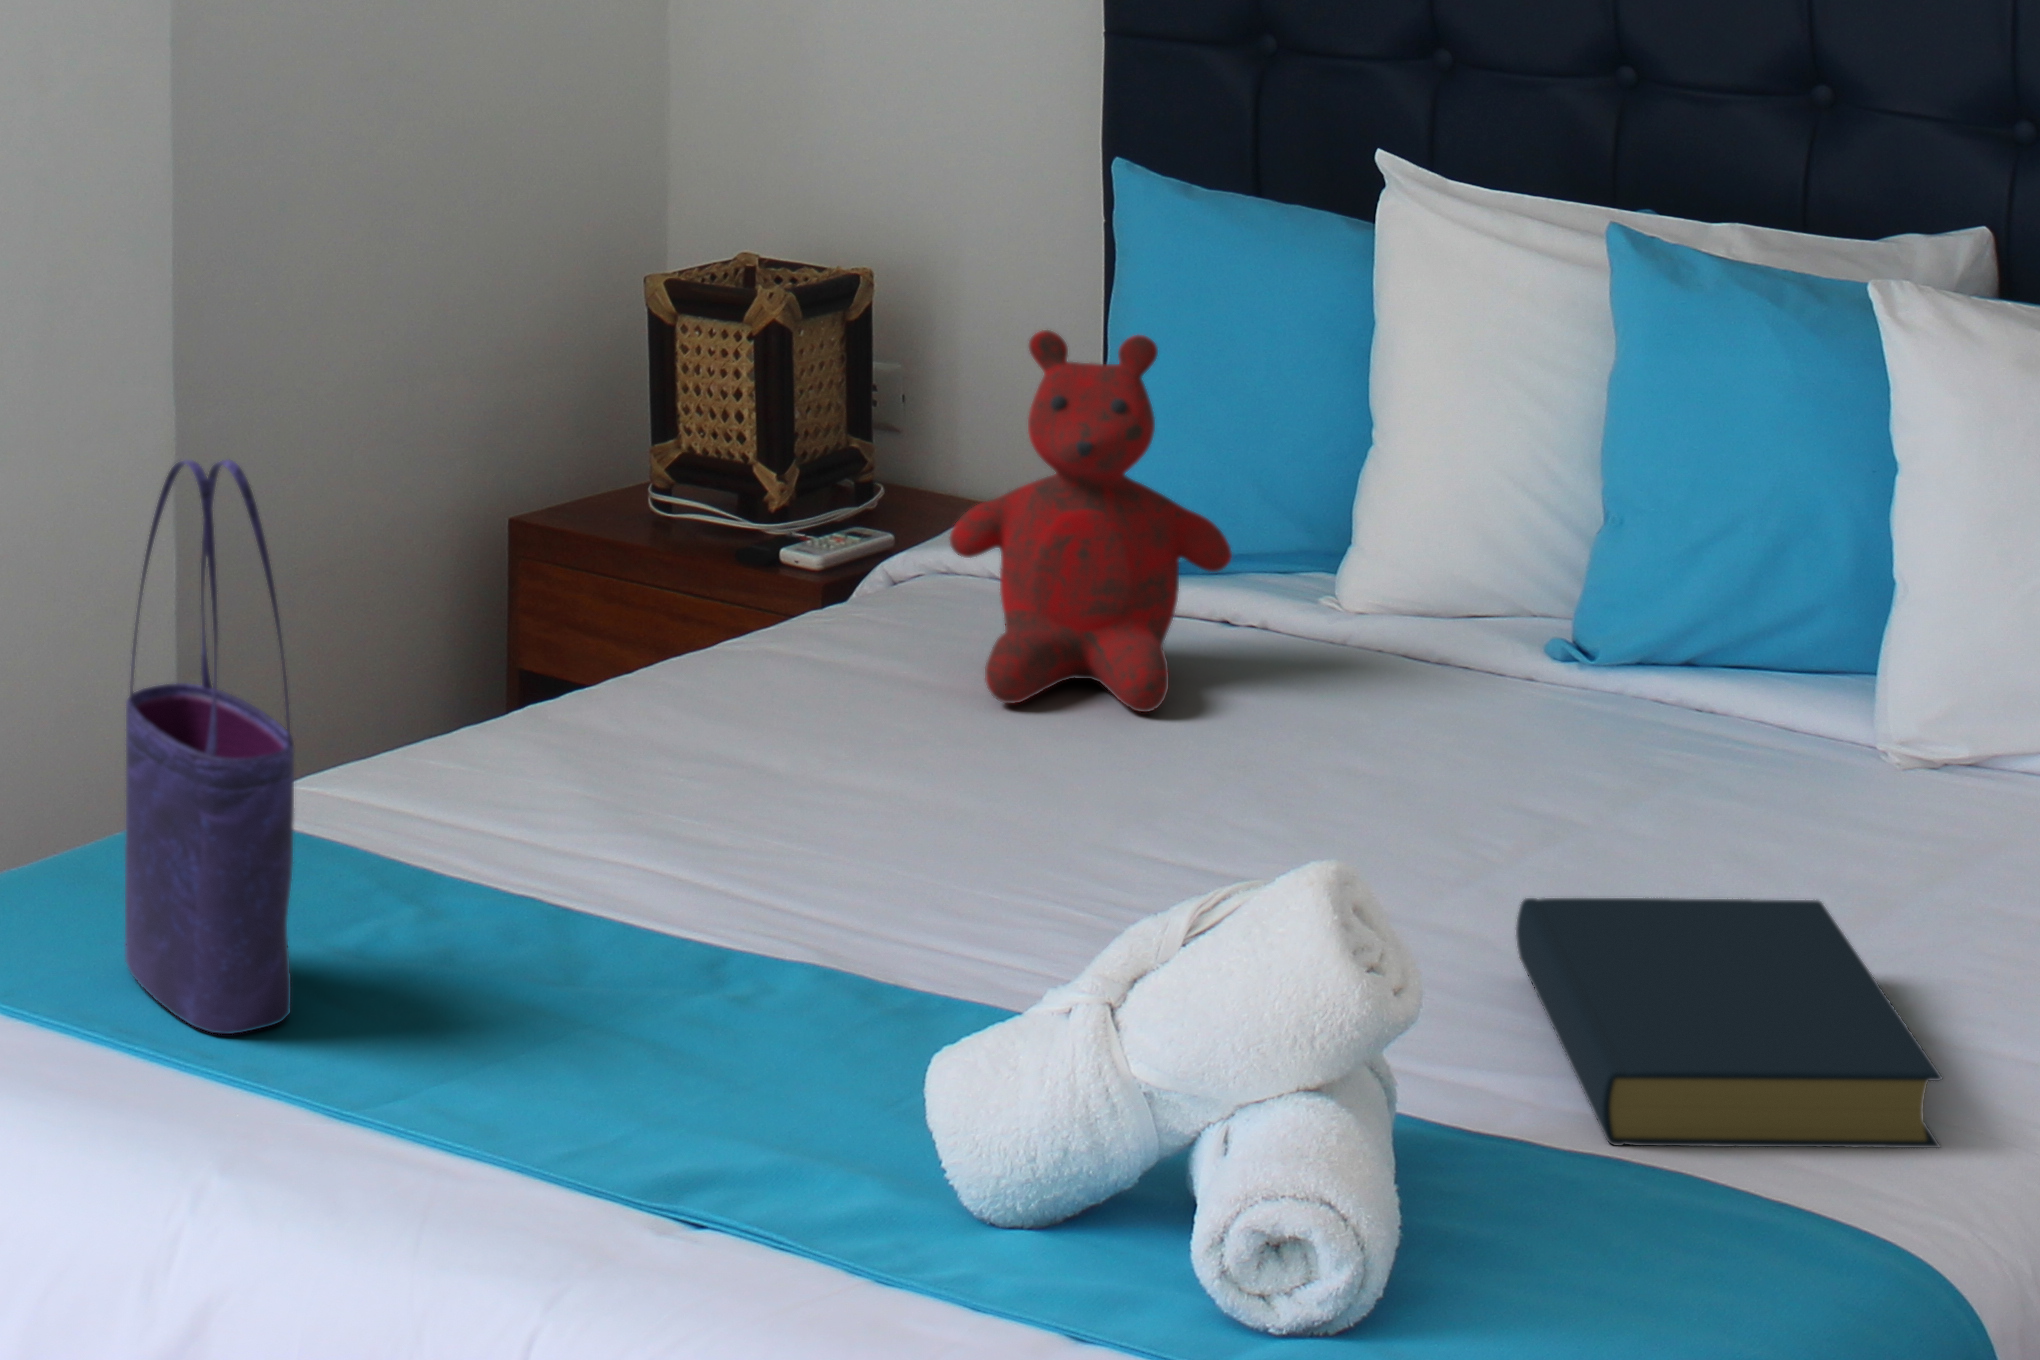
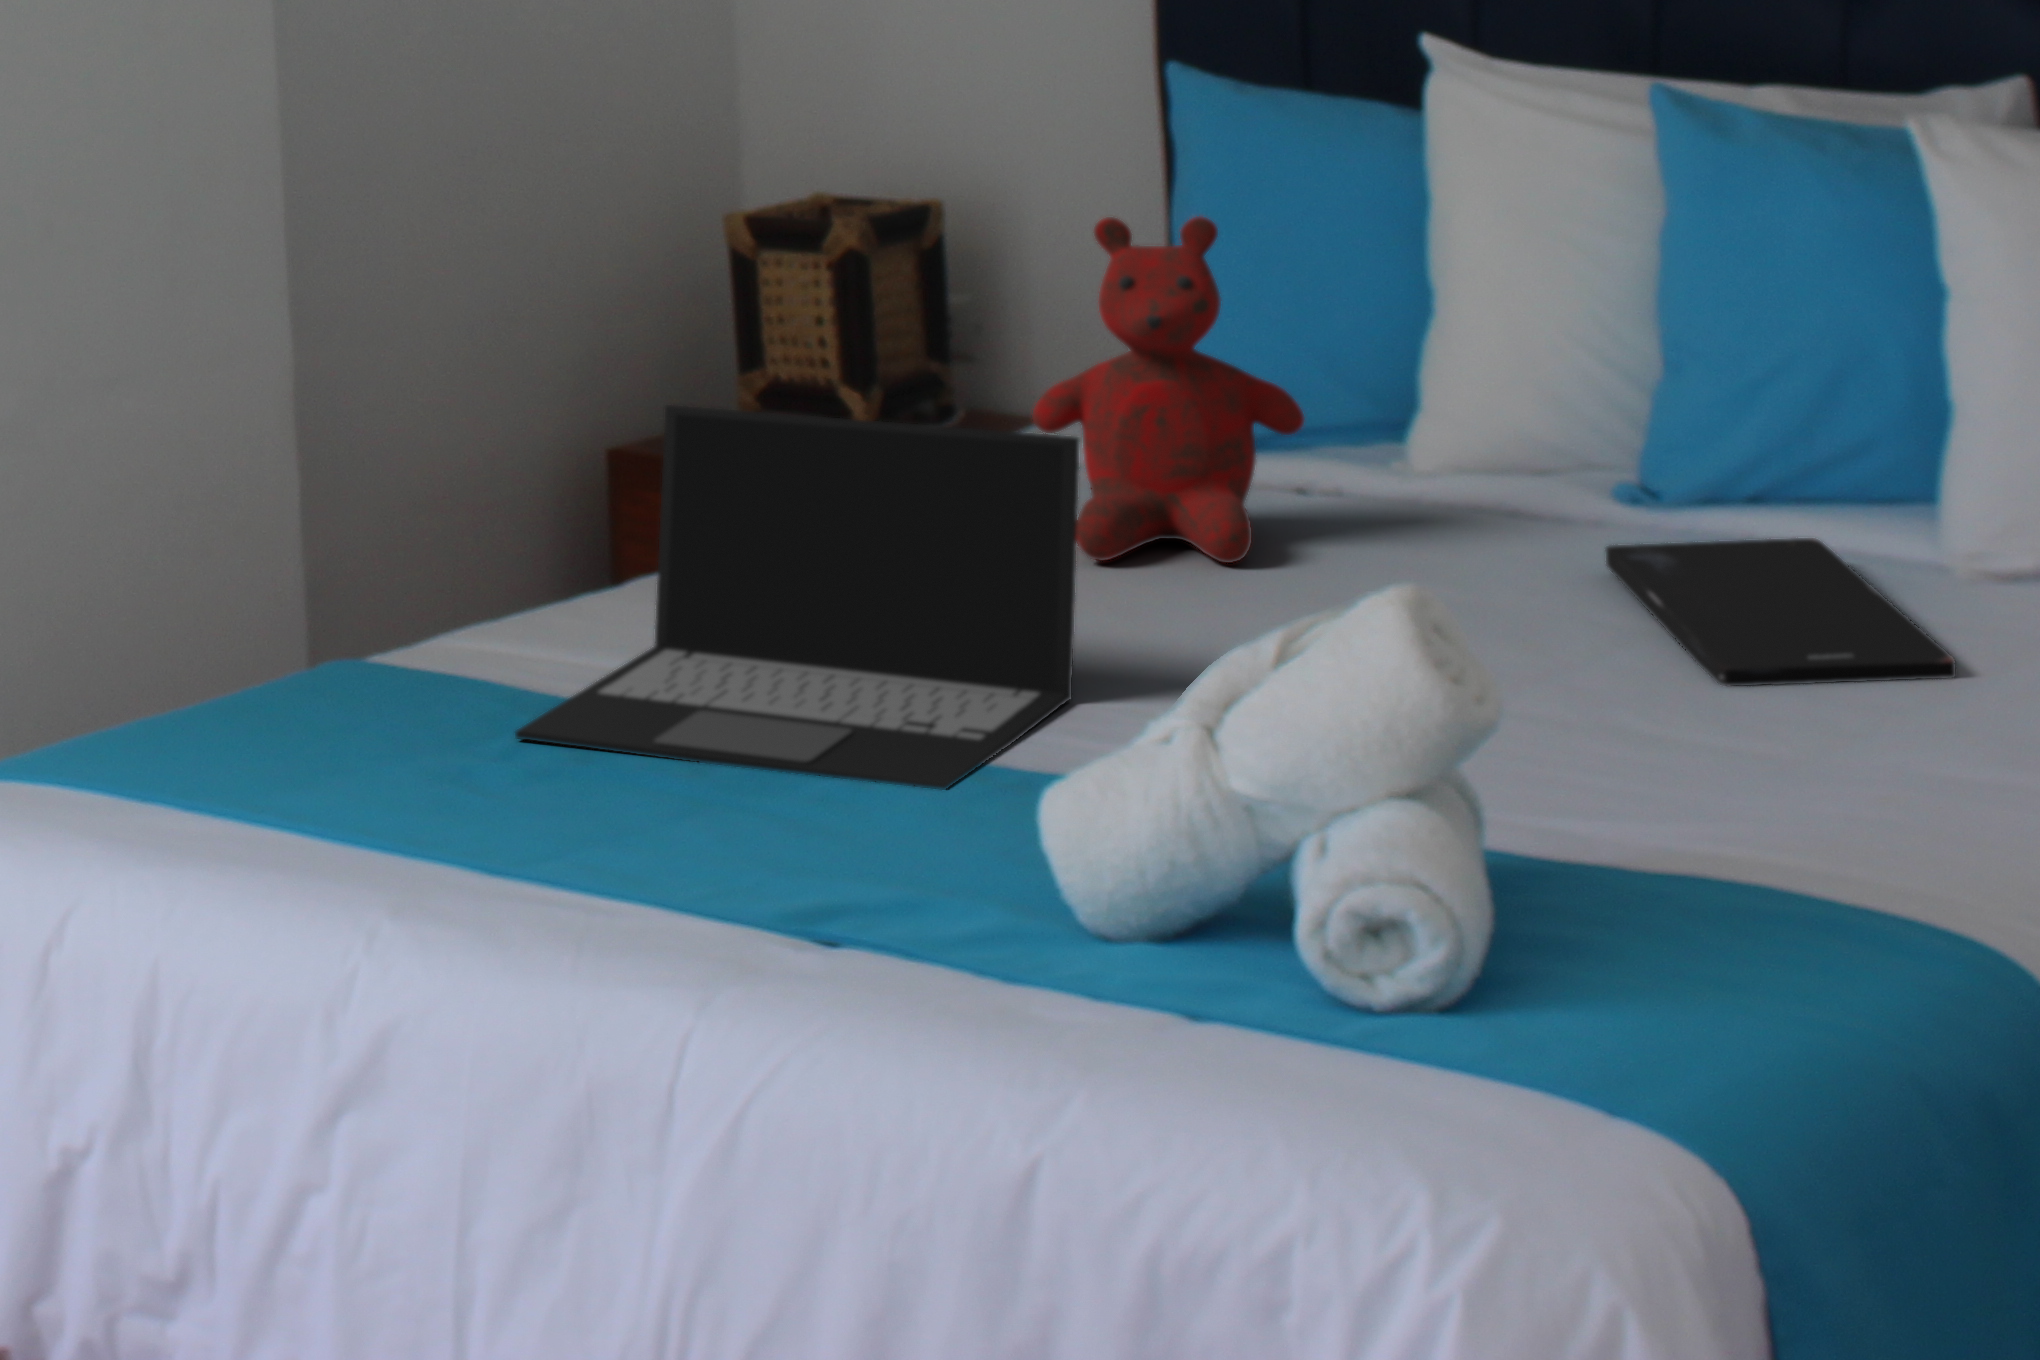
tote bag: present [125,460,294,1034] -> none [307,325,472,822]
laptop: none [352,532,996,1012] -> present [515,405,1079,790]
smartphone: none [1530,711,1882,898] -> present [1605,538,1956,686]
hardback book: present [1516,898,1942,1148] -> none [1593,672,2008,872]

